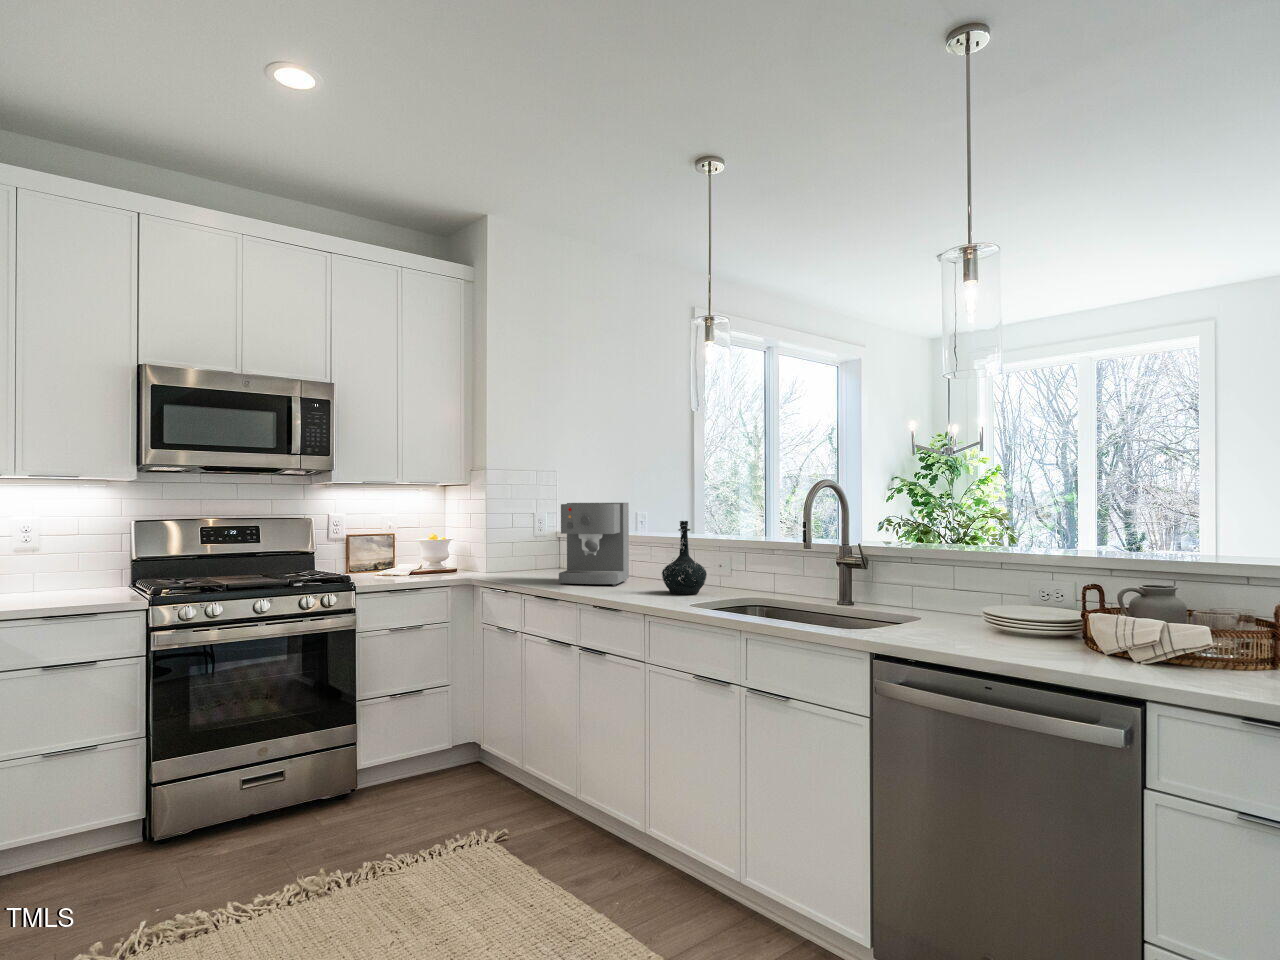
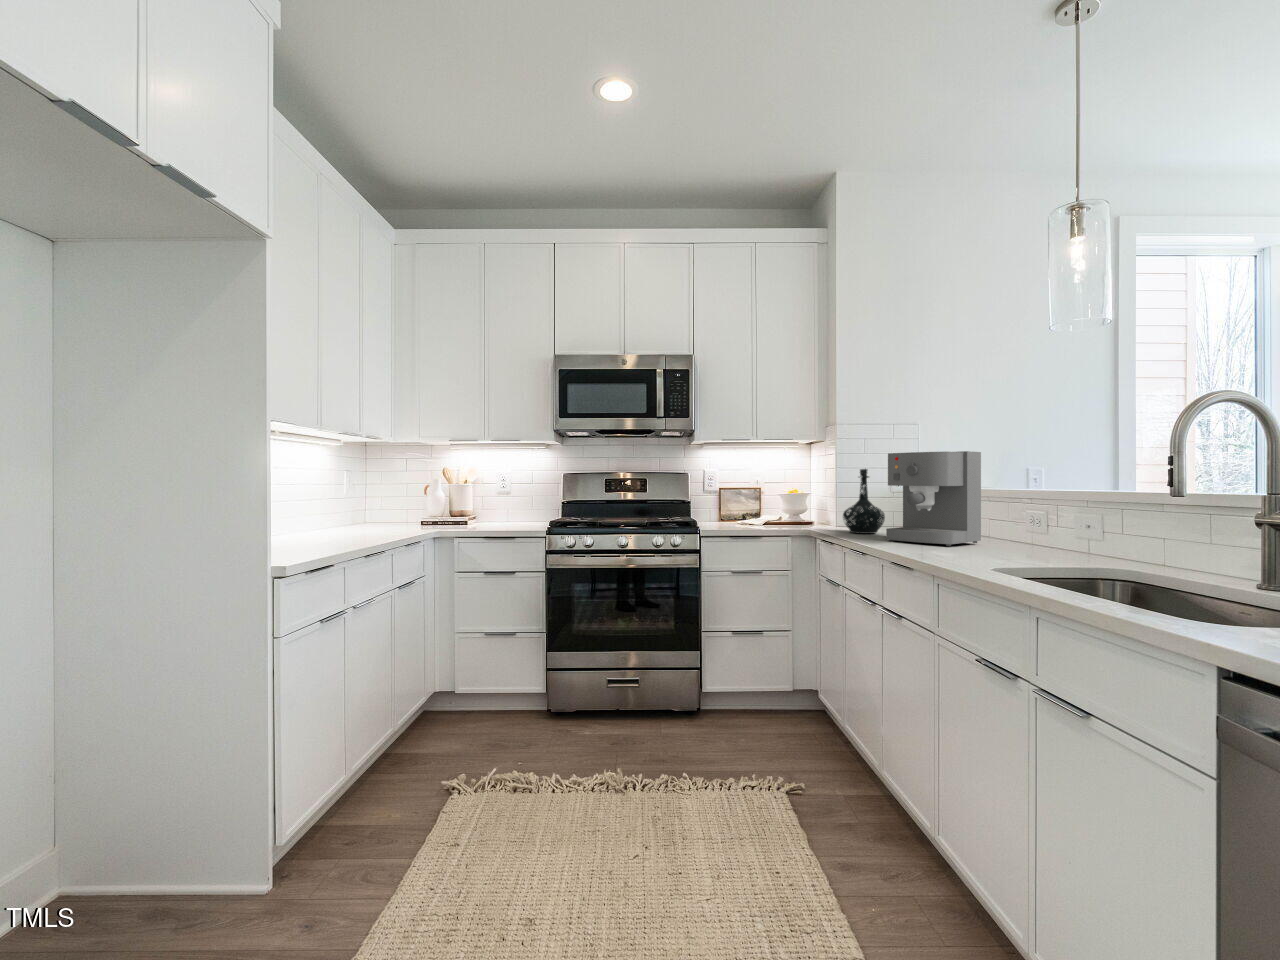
bottle: present [662,521,707,595] -> present [843,469,885,534]

